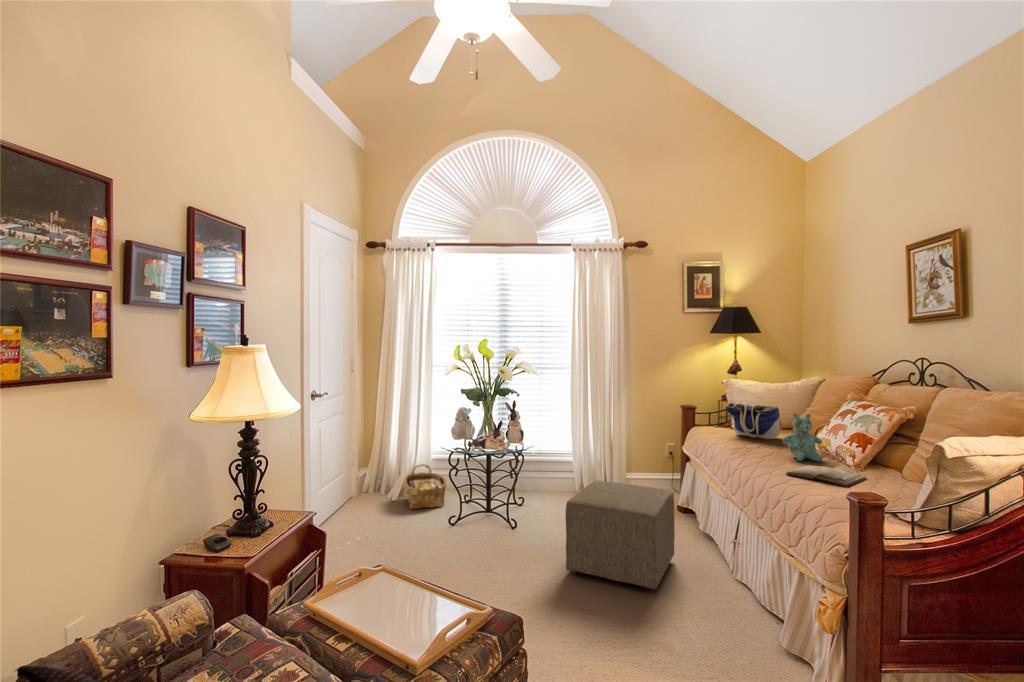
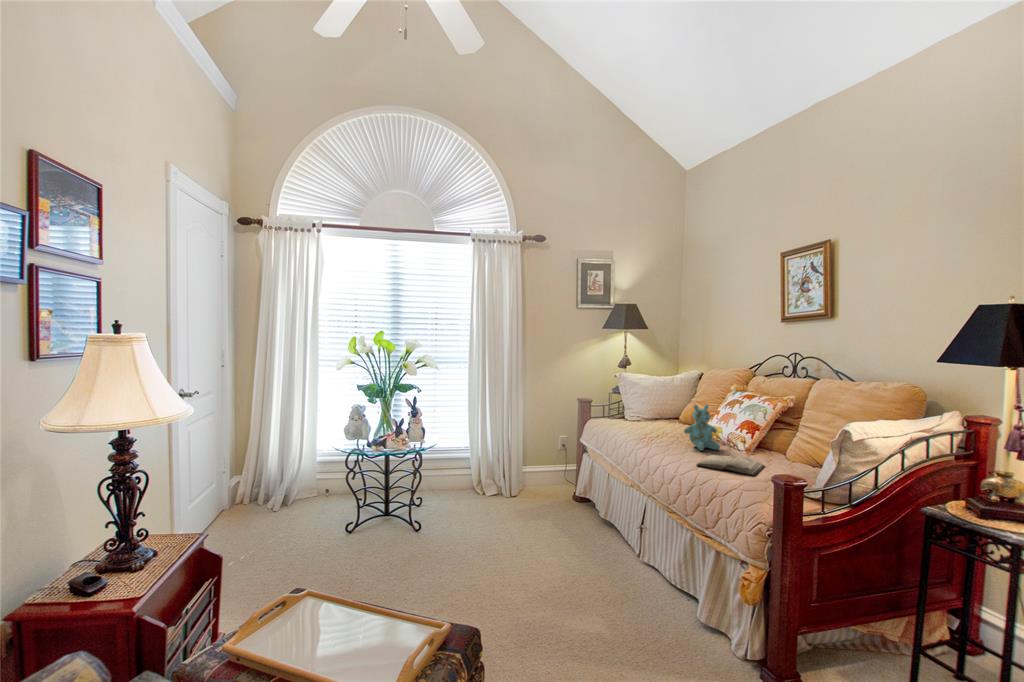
tote bag: present [726,403,782,439] -> none [624,394,674,428]
woven basket: present [404,464,446,509] -> none [287,468,337,520]
ottoman: present [566,481,675,590] -> none [480,478,584,590]

